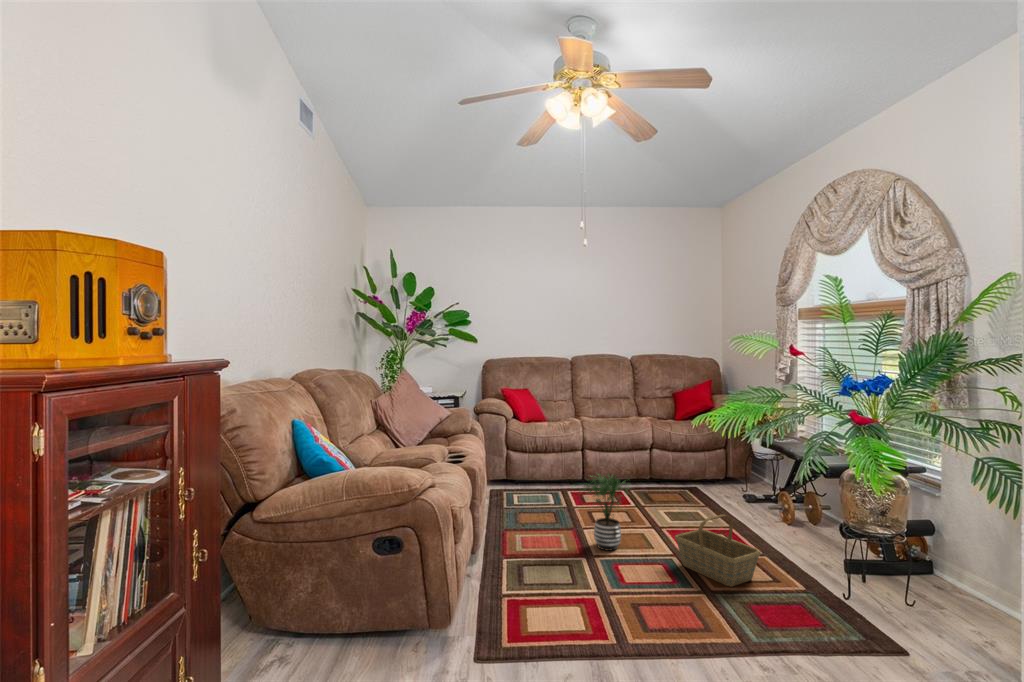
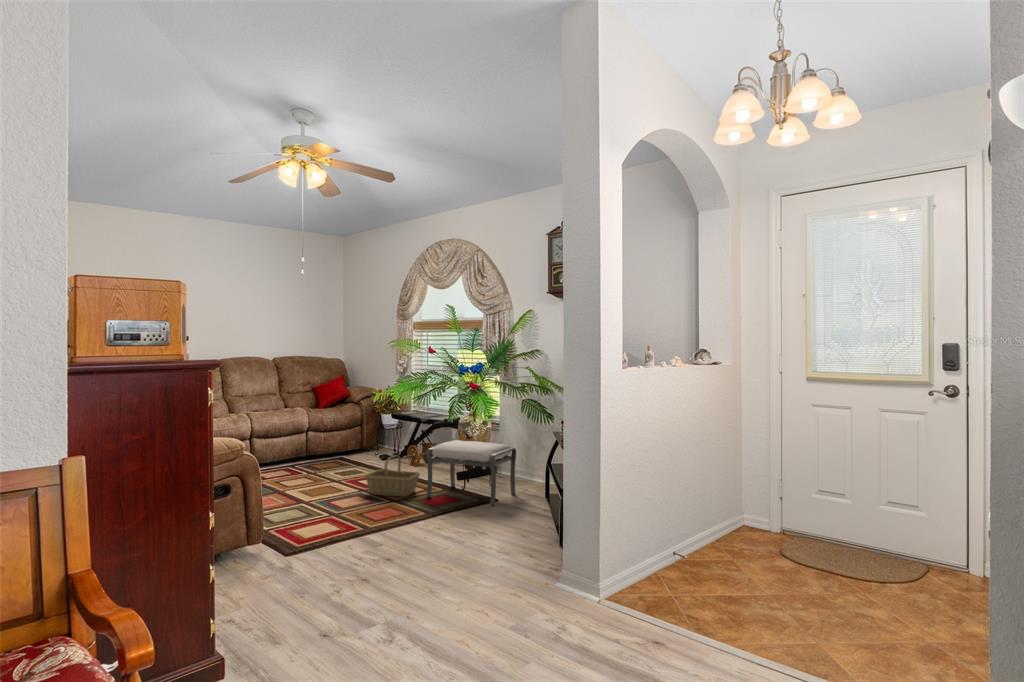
potted plant: present [584,474,629,551] -> none [289,439,332,498]
ottoman: none [763,509,955,665] -> present [427,440,516,505]

